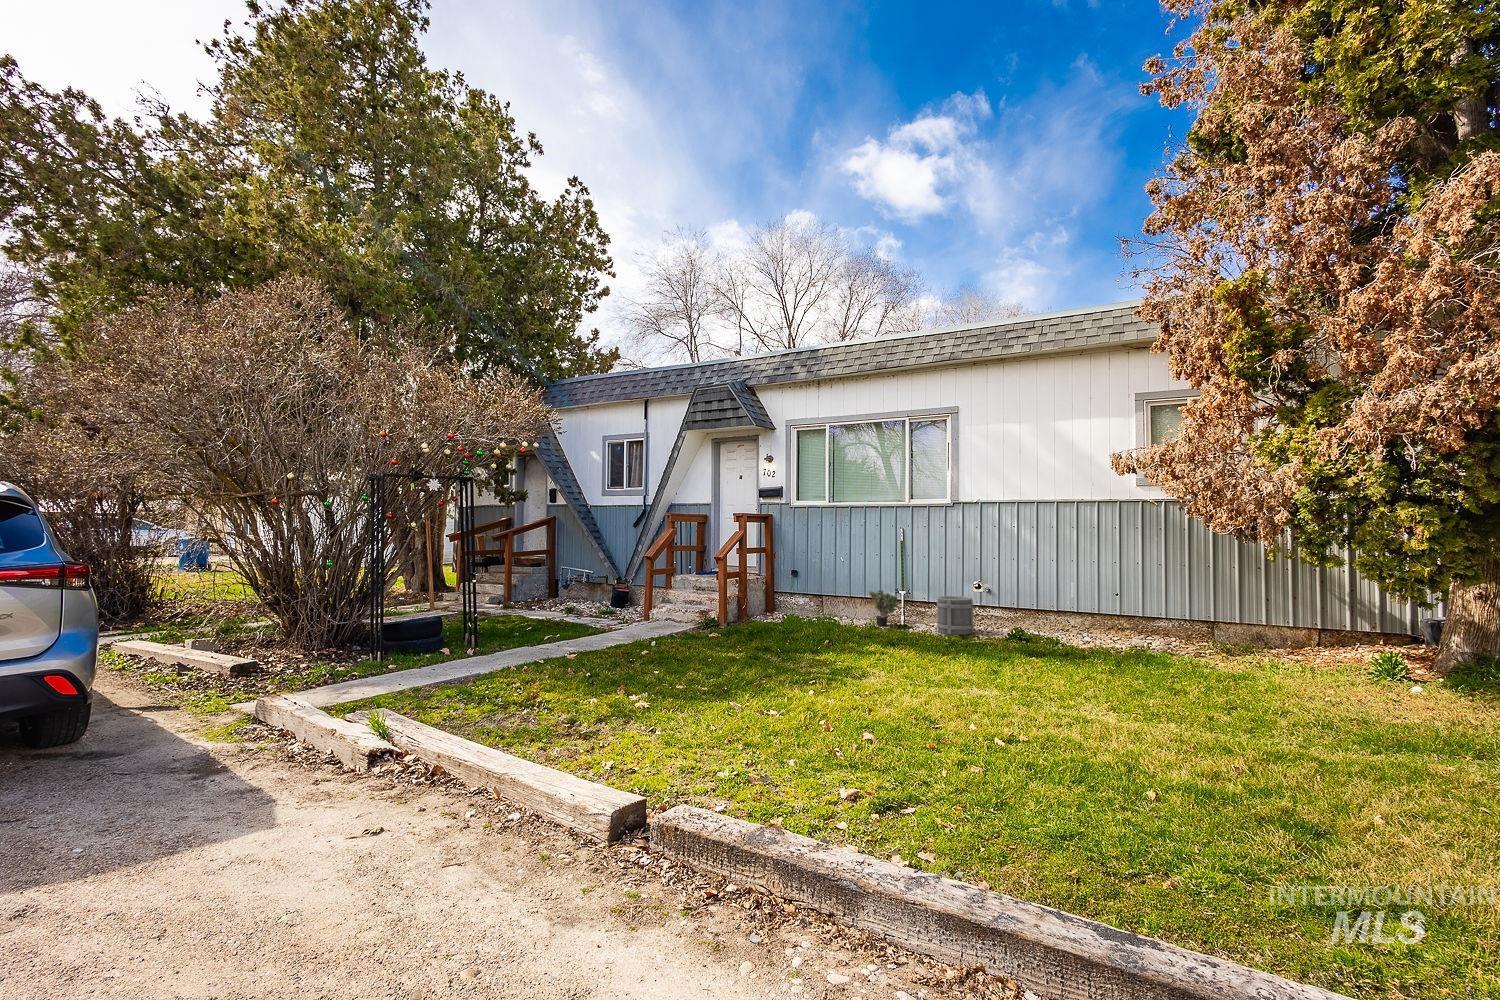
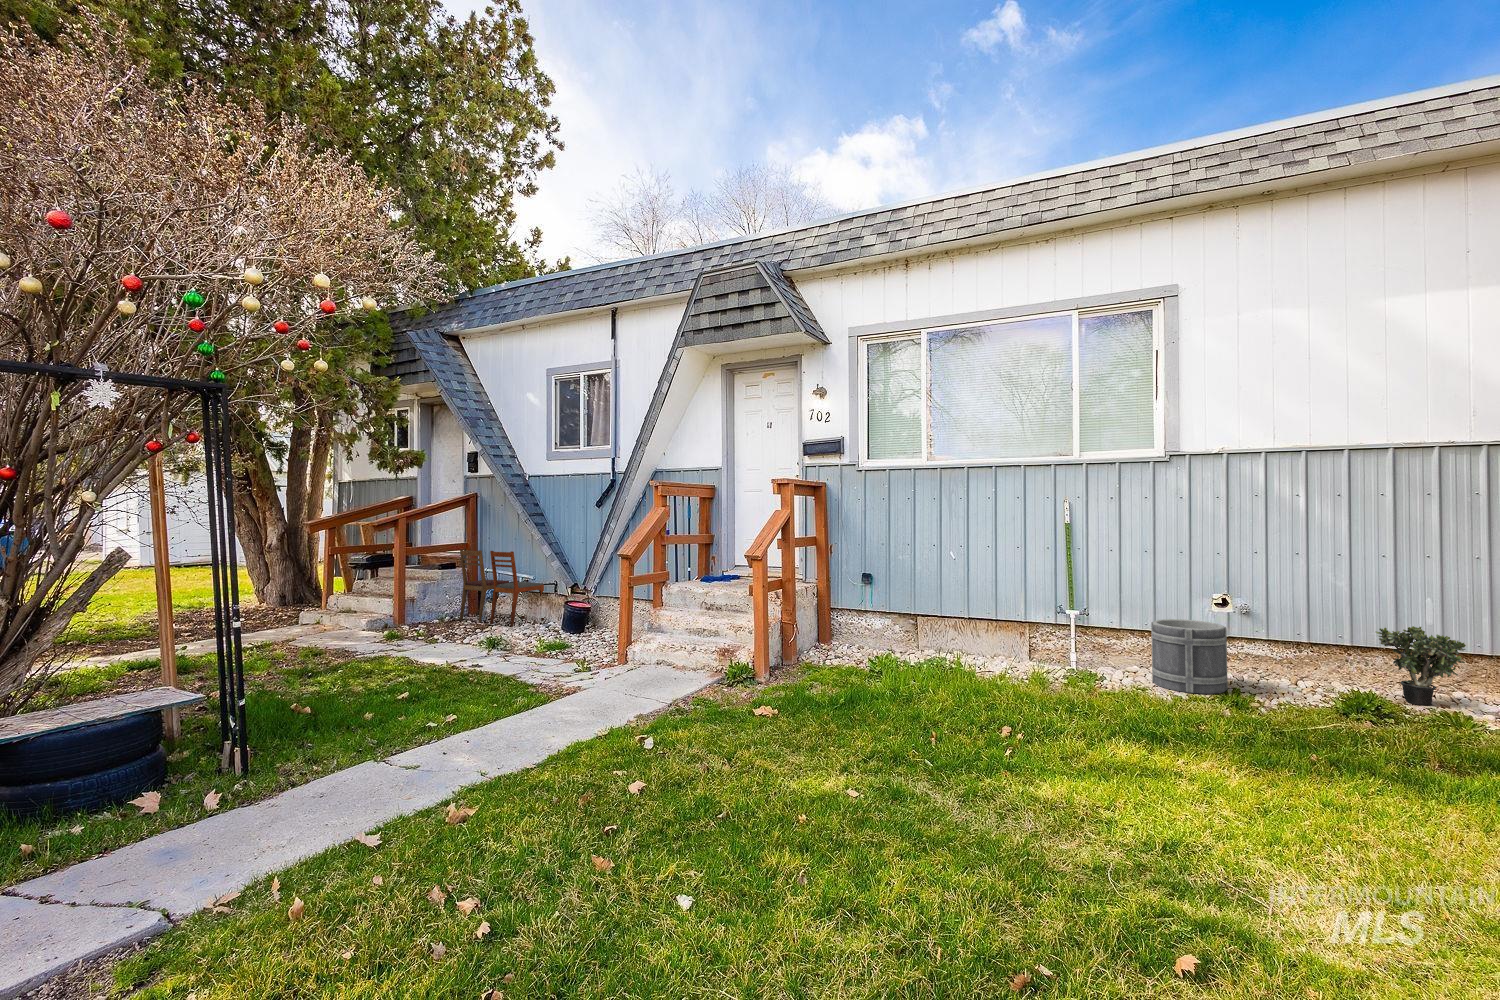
chair: none [545,555,599,604] -> present [460,550,544,627]
potted plant: present [868,590,899,626] -> present [1376,626,1466,705]

